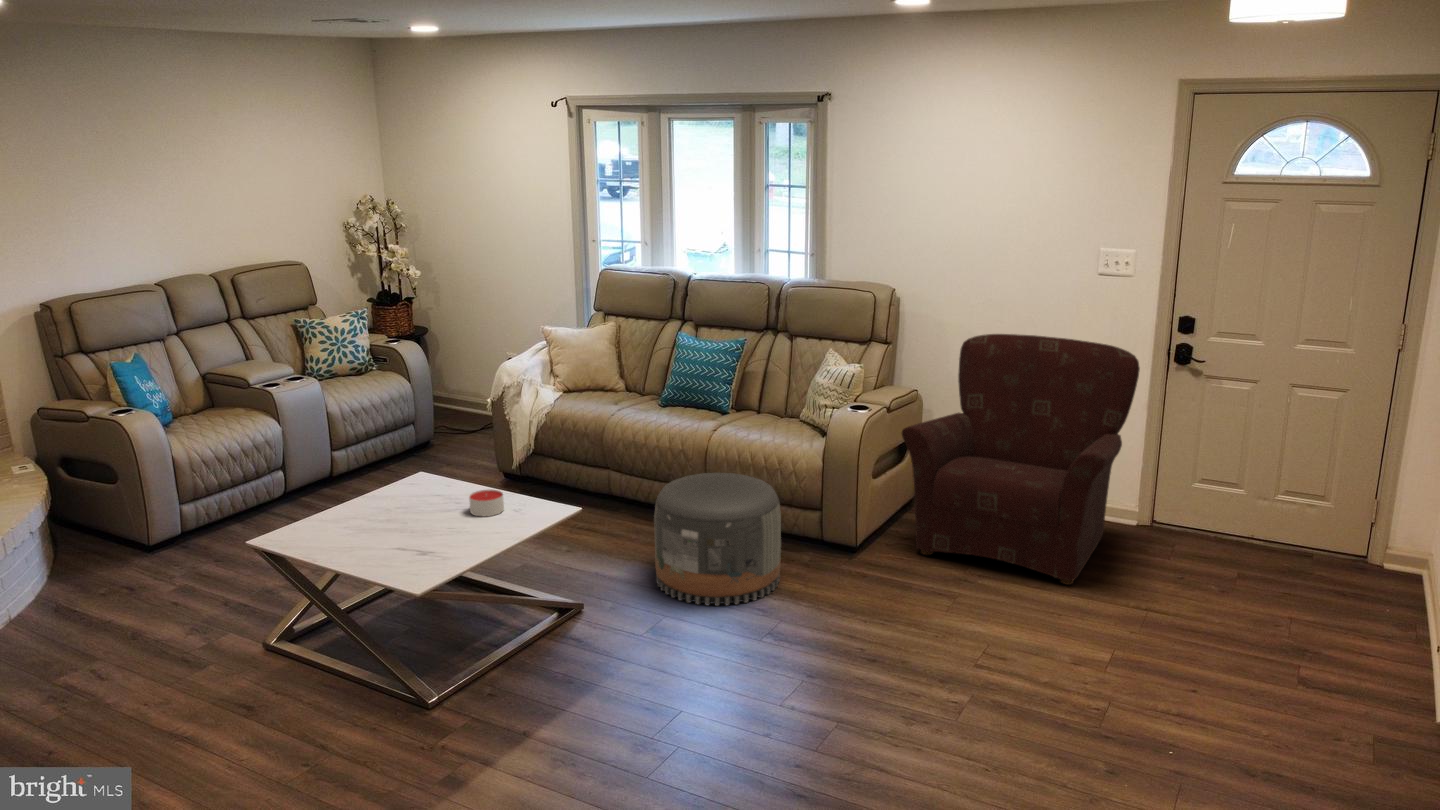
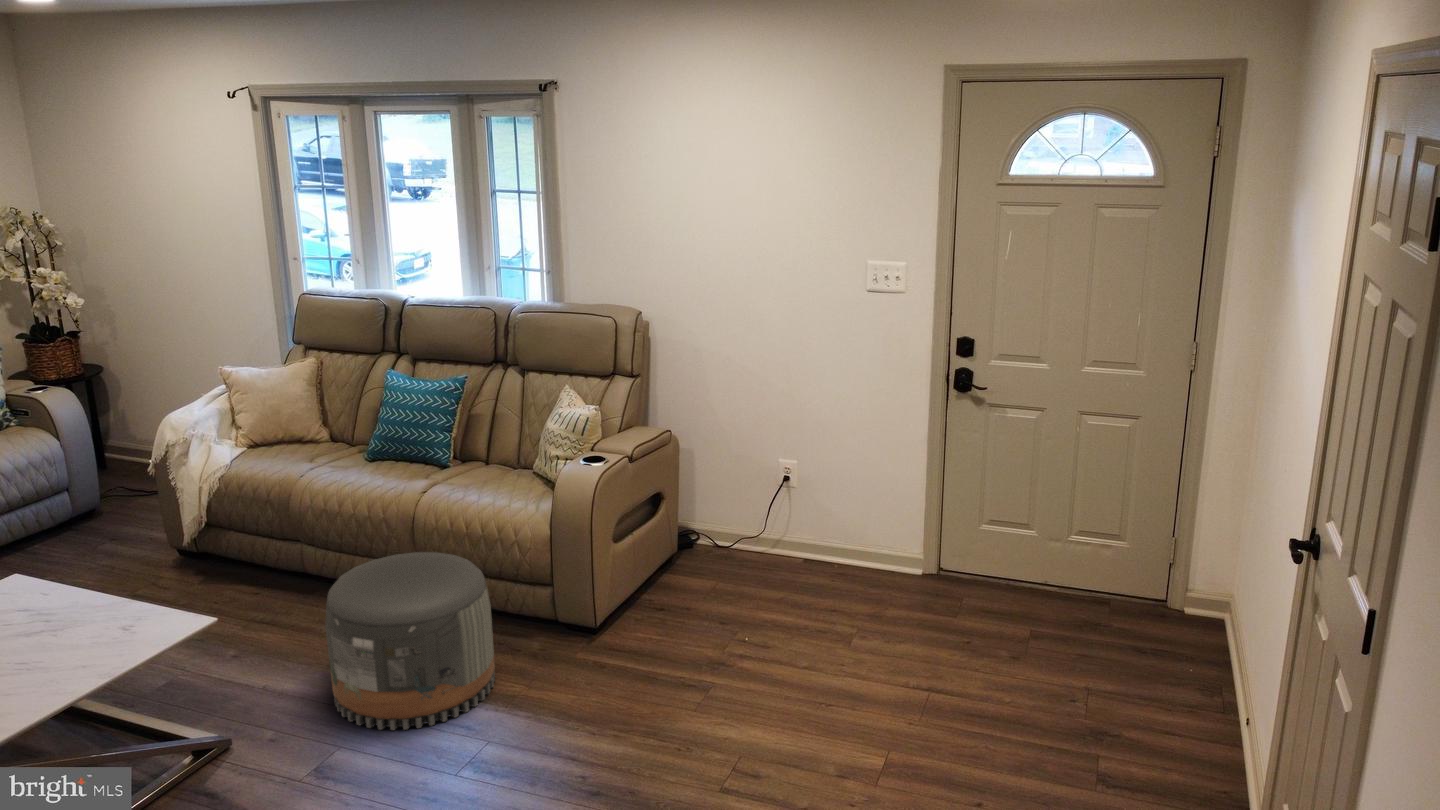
armchair: present [902,334,1140,585] -> none [641,362,916,663]
candle: present [469,490,504,517] -> none [41,608,96,648]

